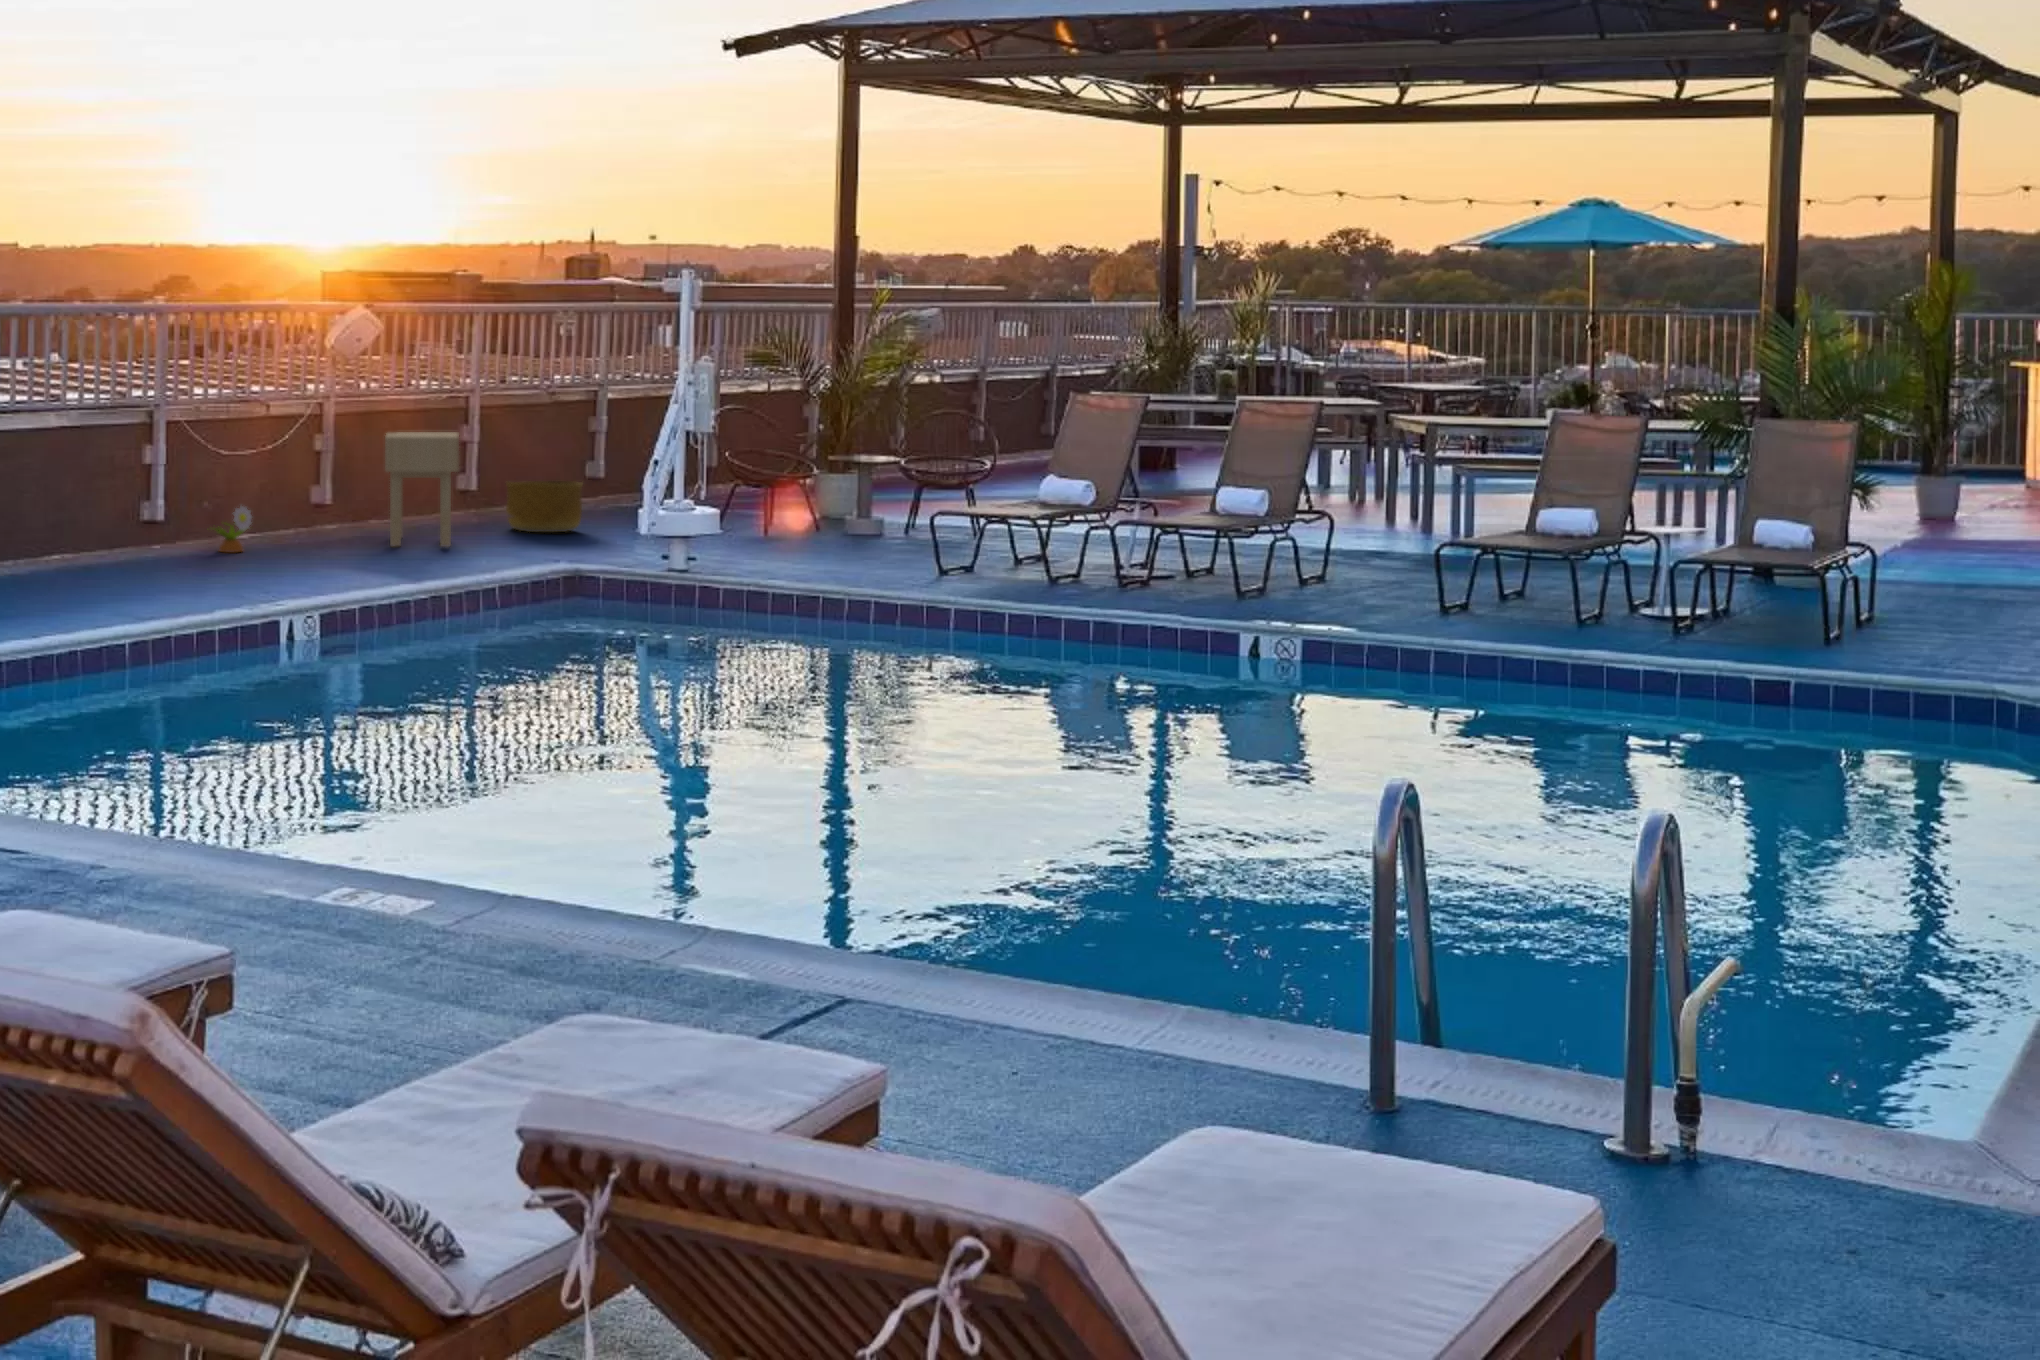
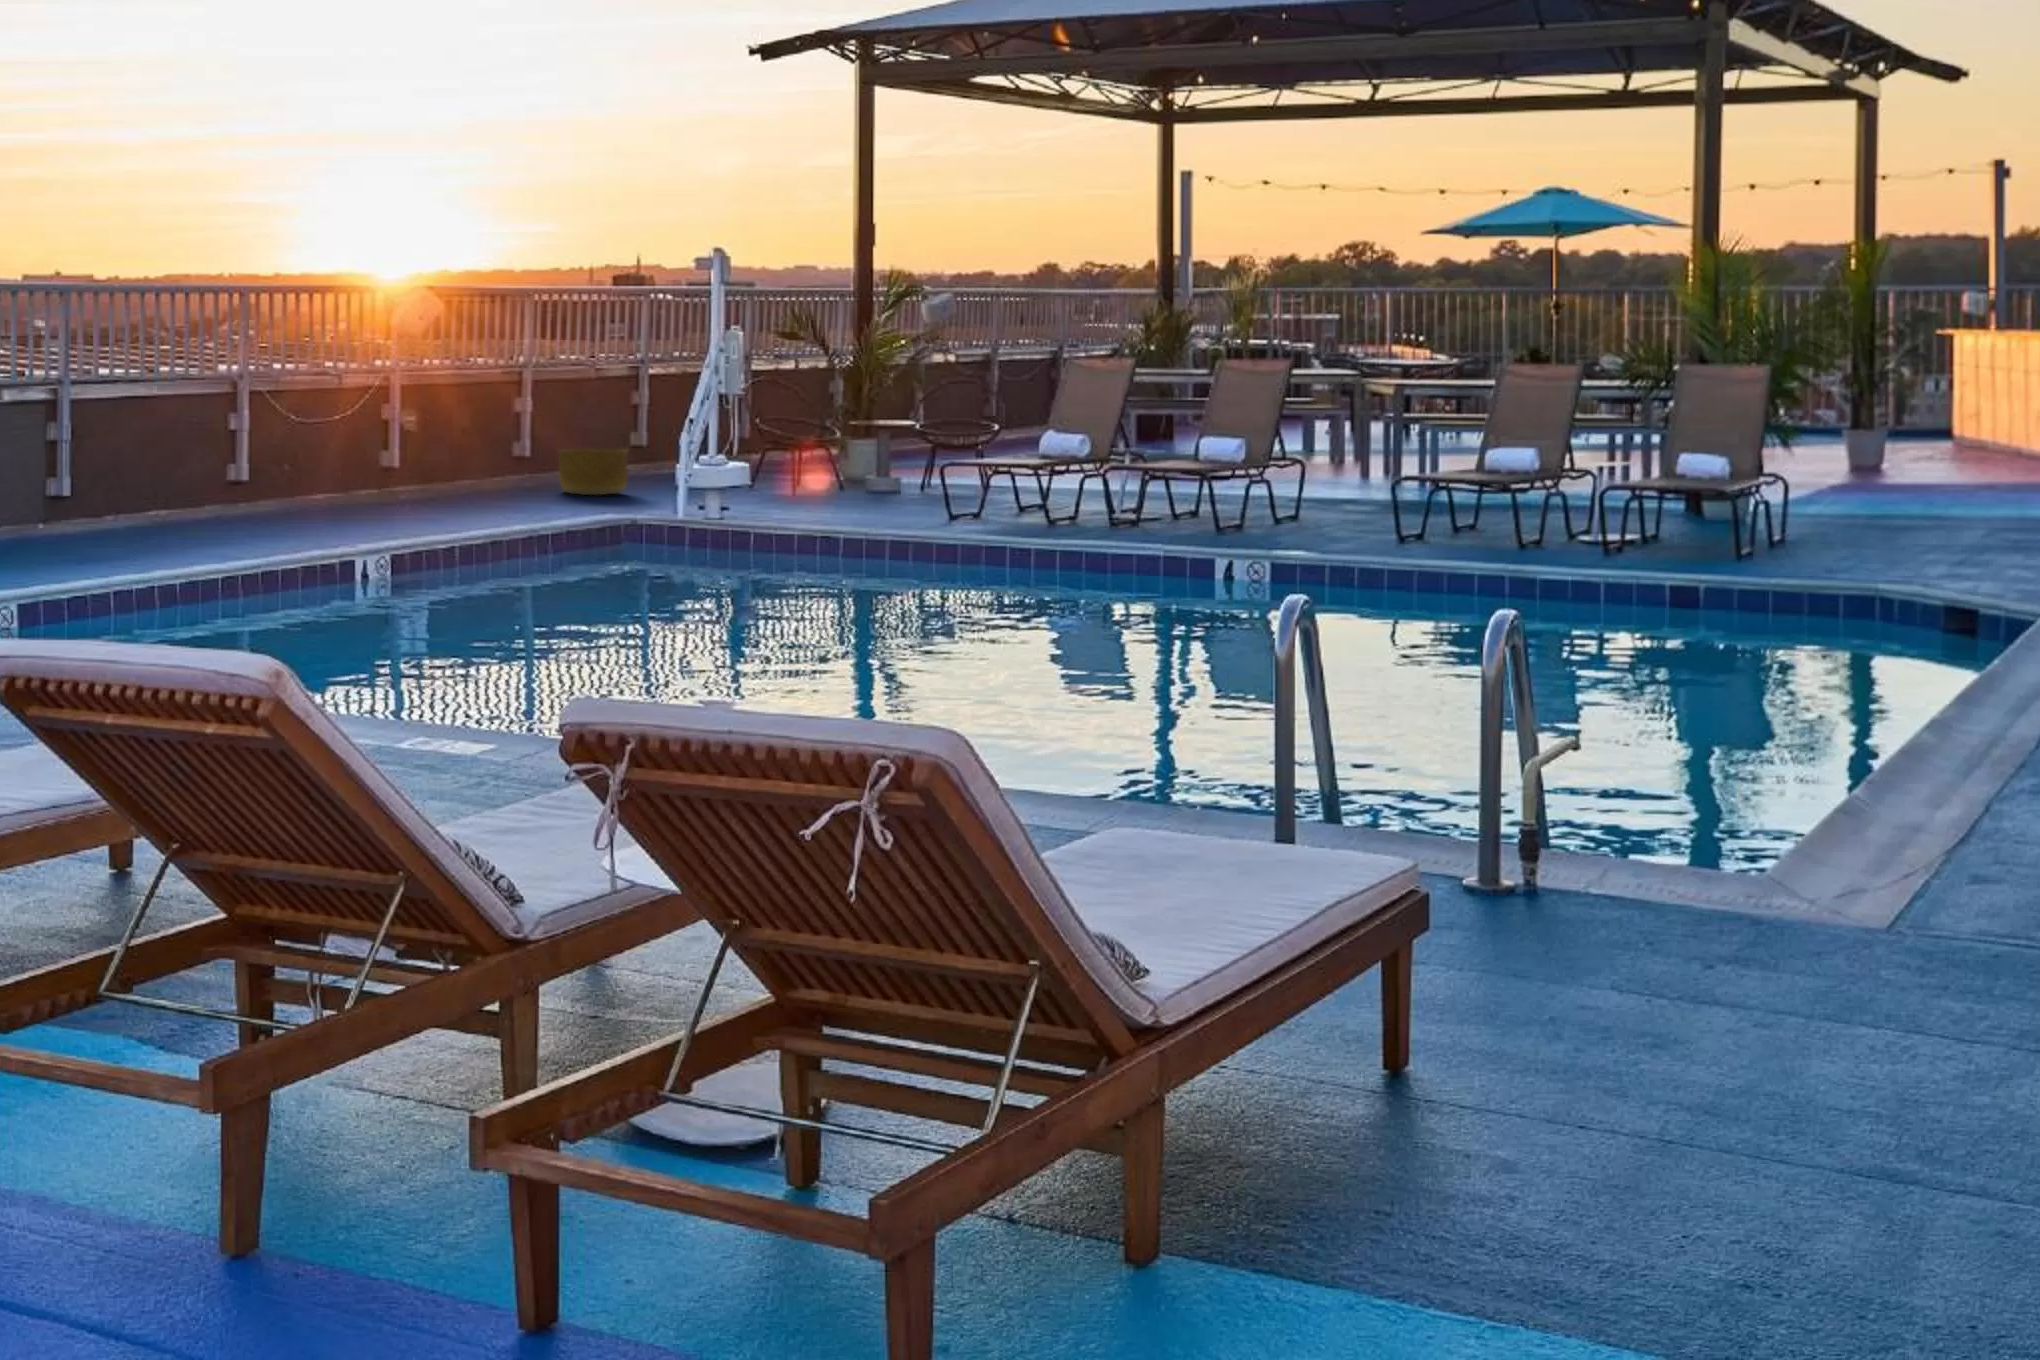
side table: present [385,432,459,546] -> none [447,403,514,506]
decorative plant: present [215,506,252,552] -> none [285,468,328,511]

